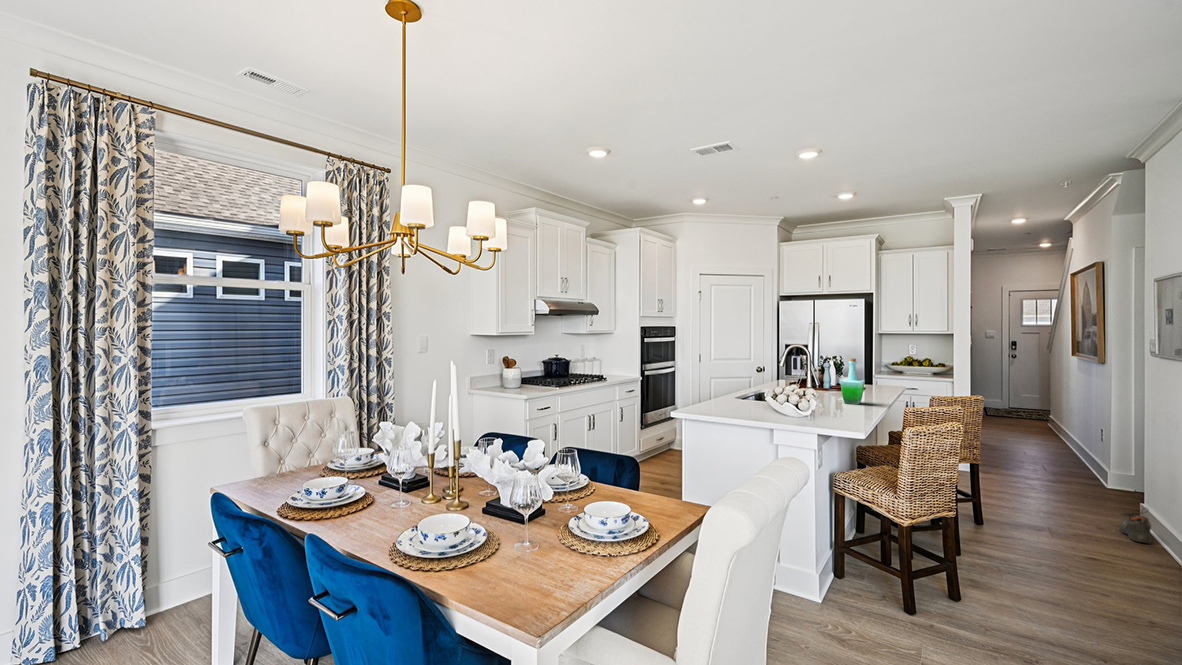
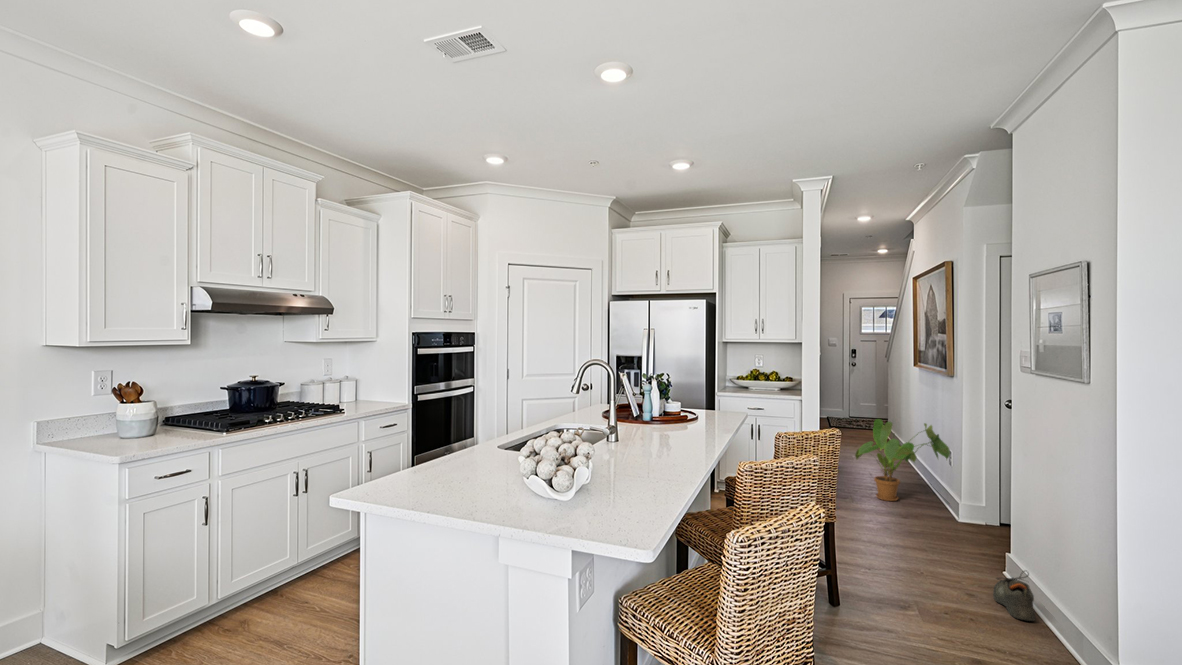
bottle: present [840,358,865,404] -> none [653,384,689,454]
house plant: none [1007,399,1098,471] -> present [855,419,950,501]

